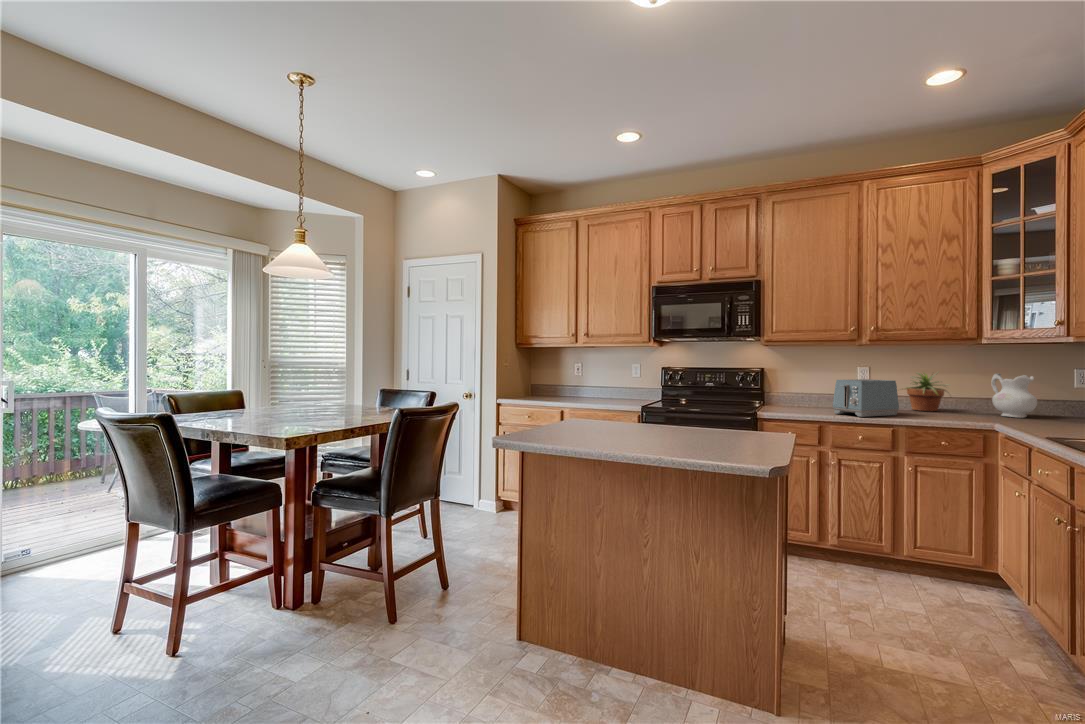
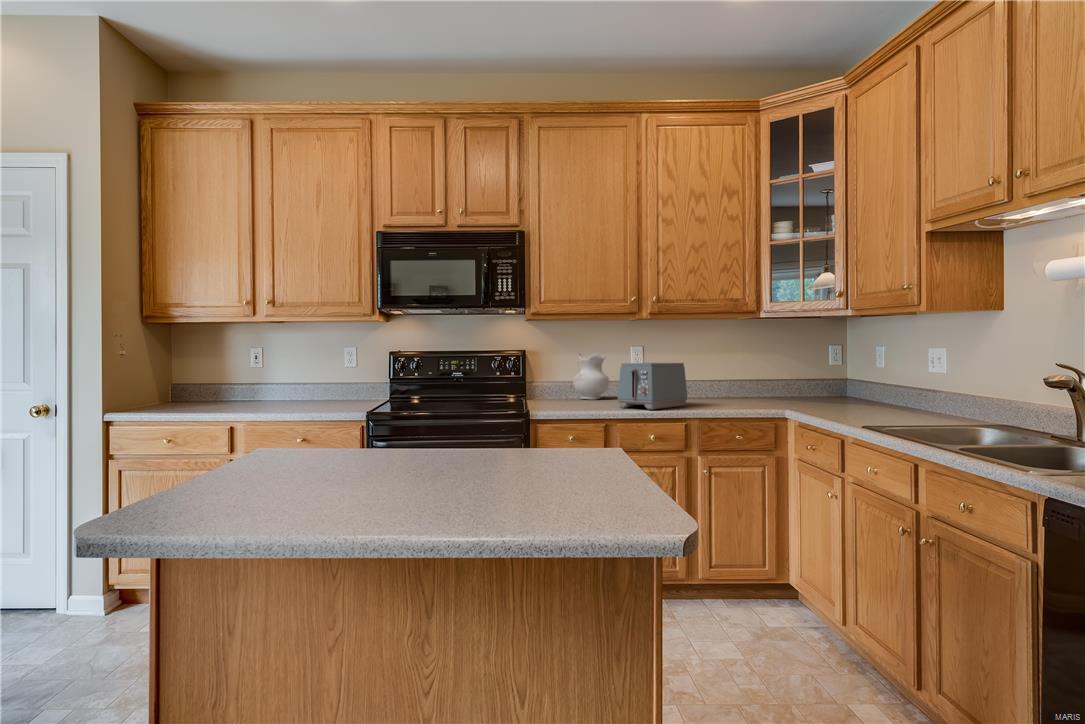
potted plant: present [904,373,948,411] -> none [679,352,737,400]
ceramic pitcher: present [992,373,1037,418] -> present [573,354,609,399]

